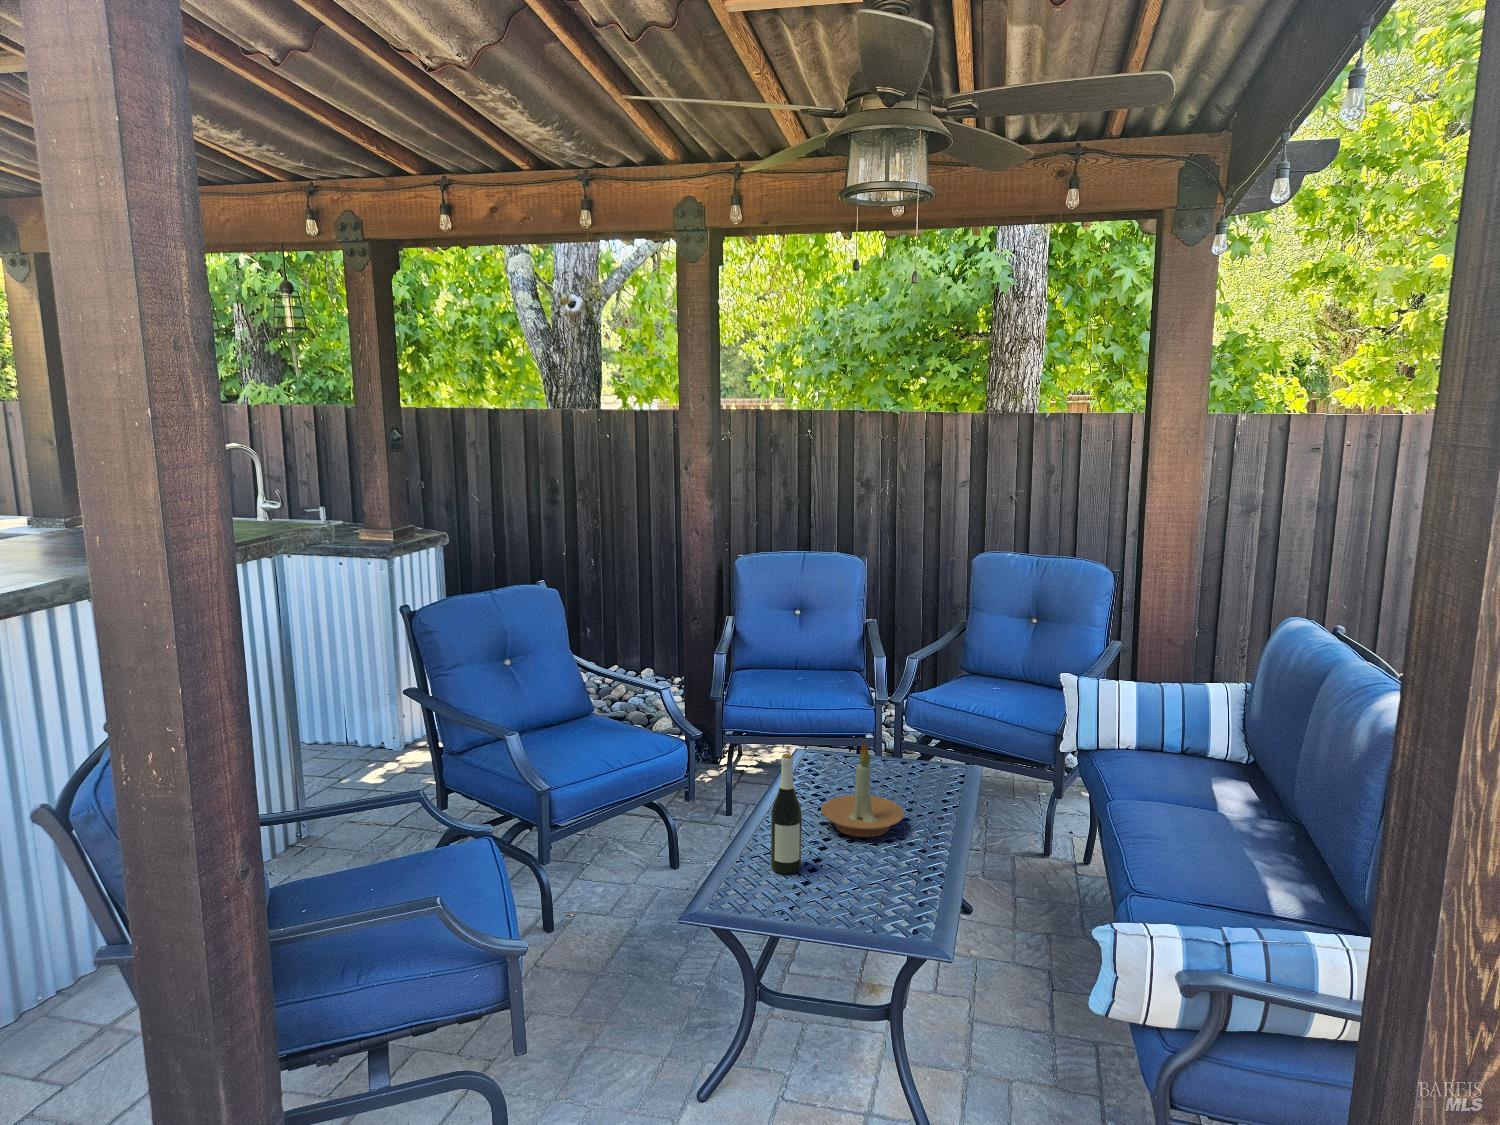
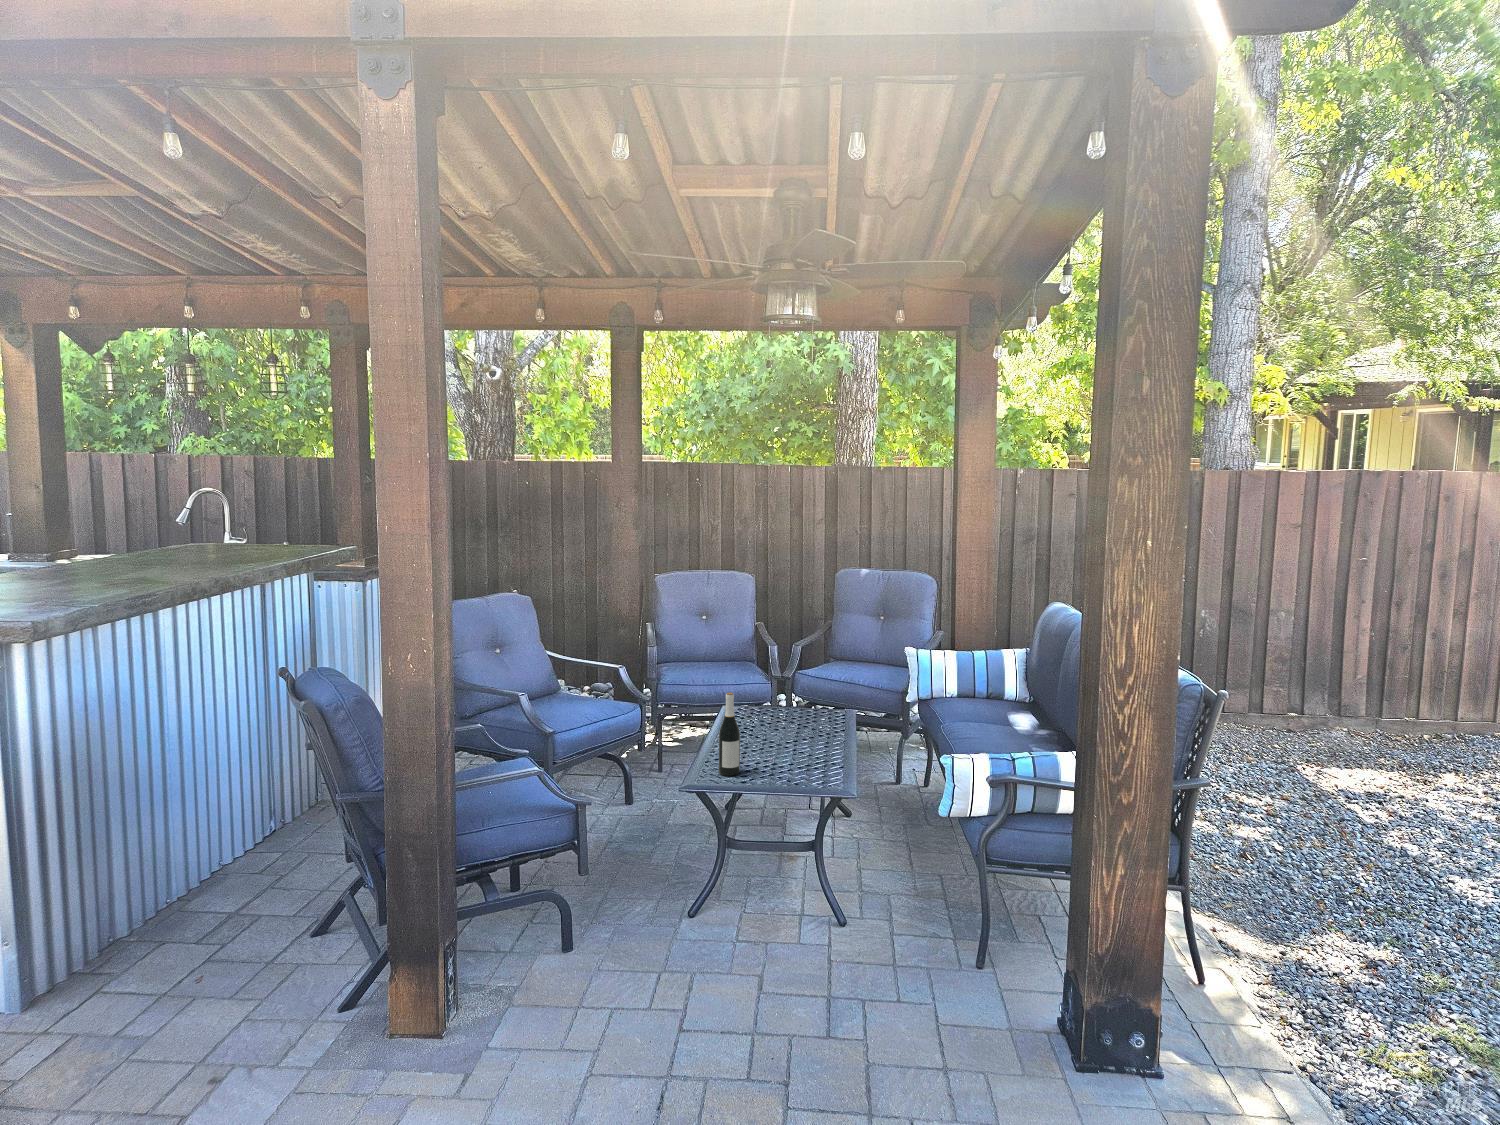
candle holder: present [821,741,904,837] -> none [747,688,805,755]

